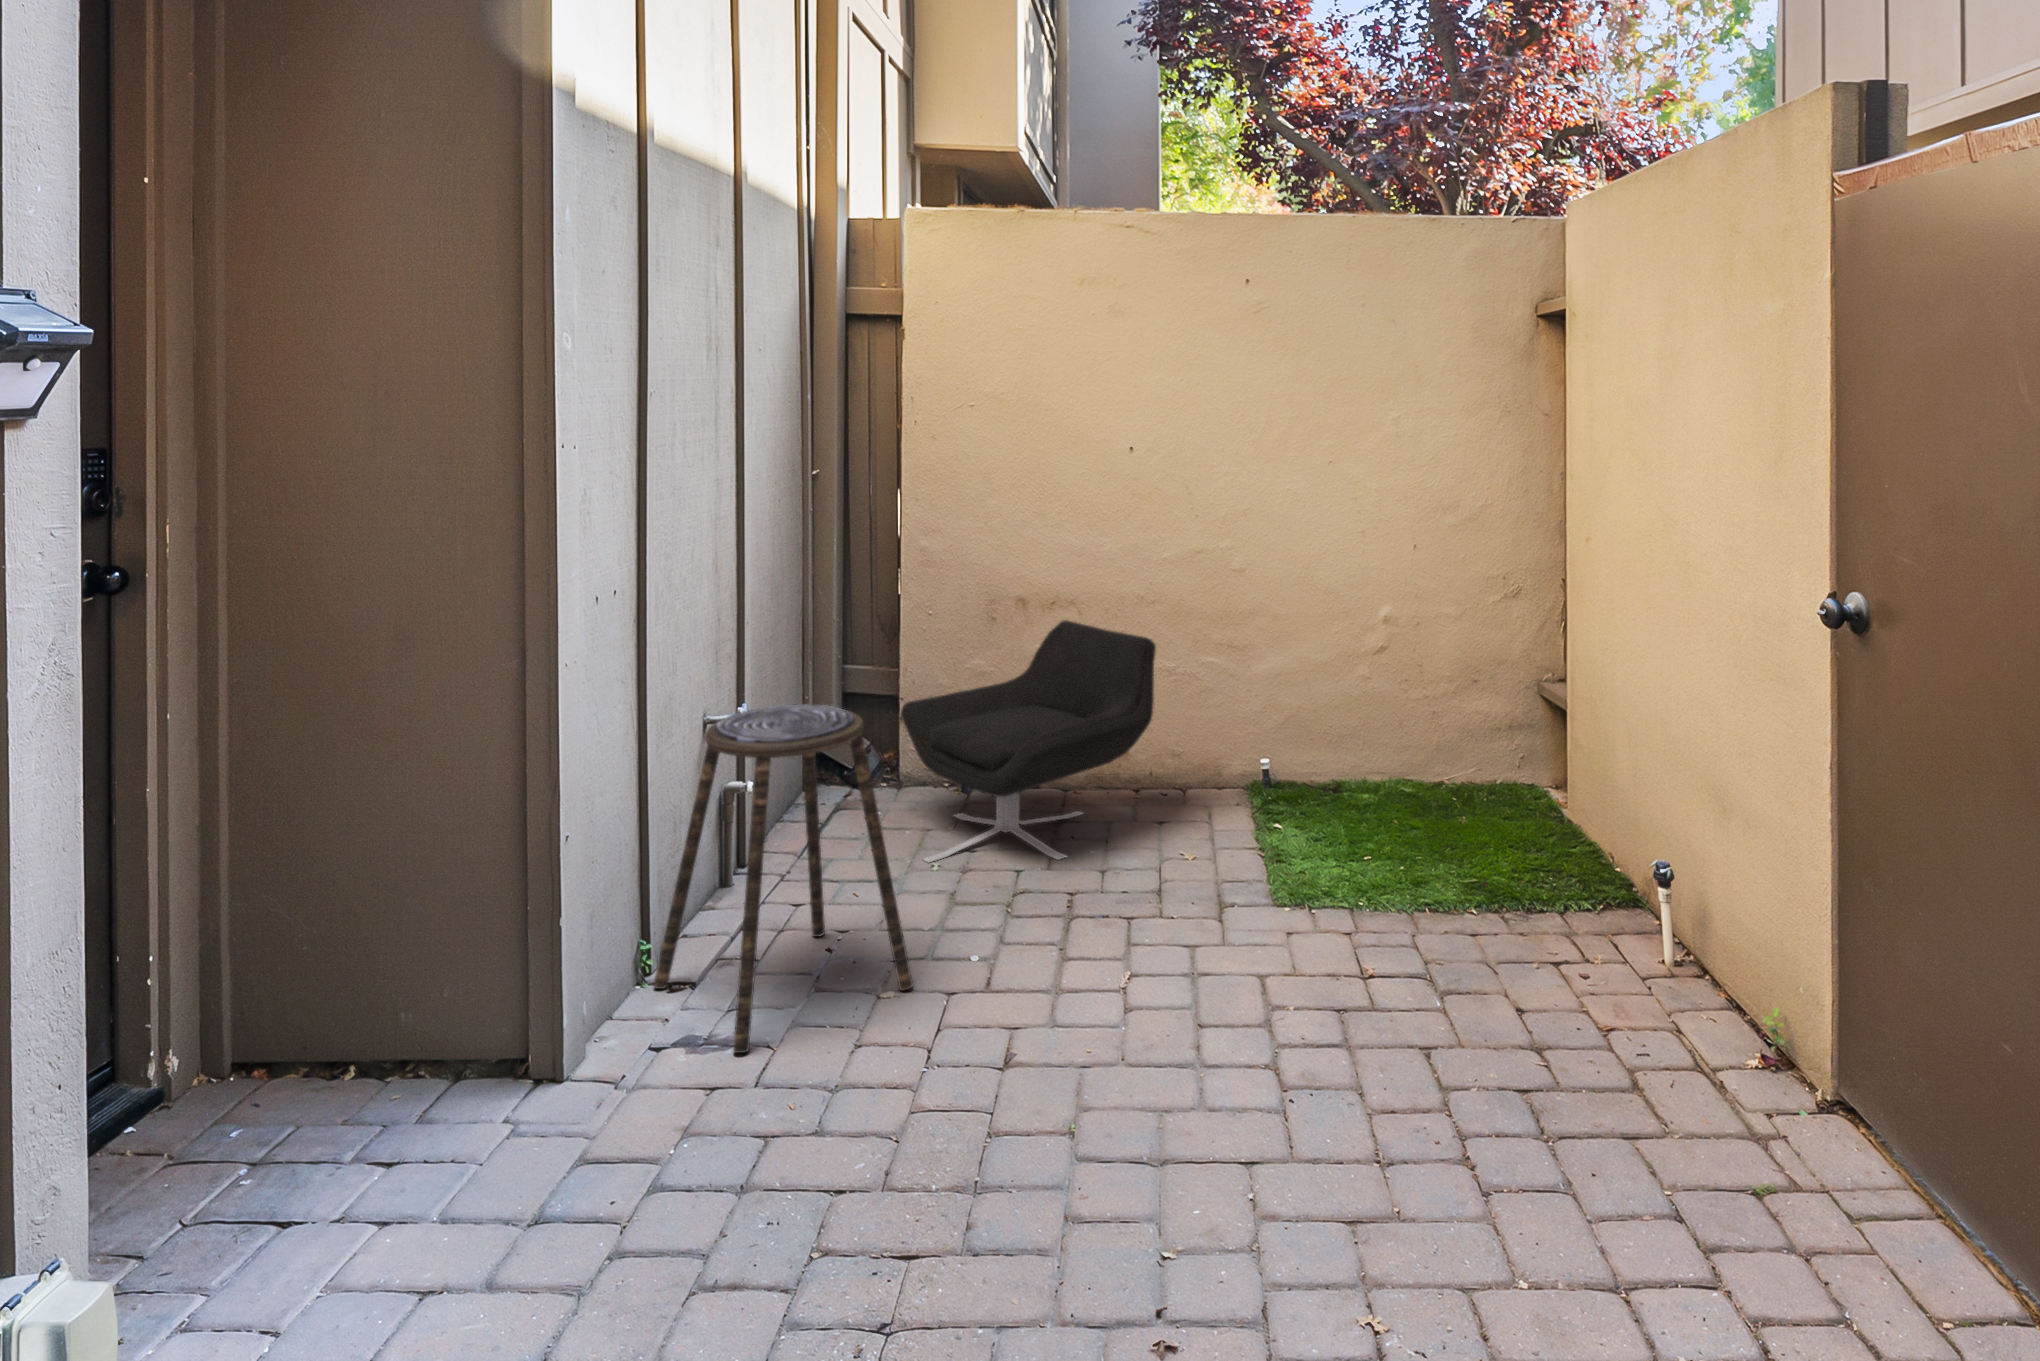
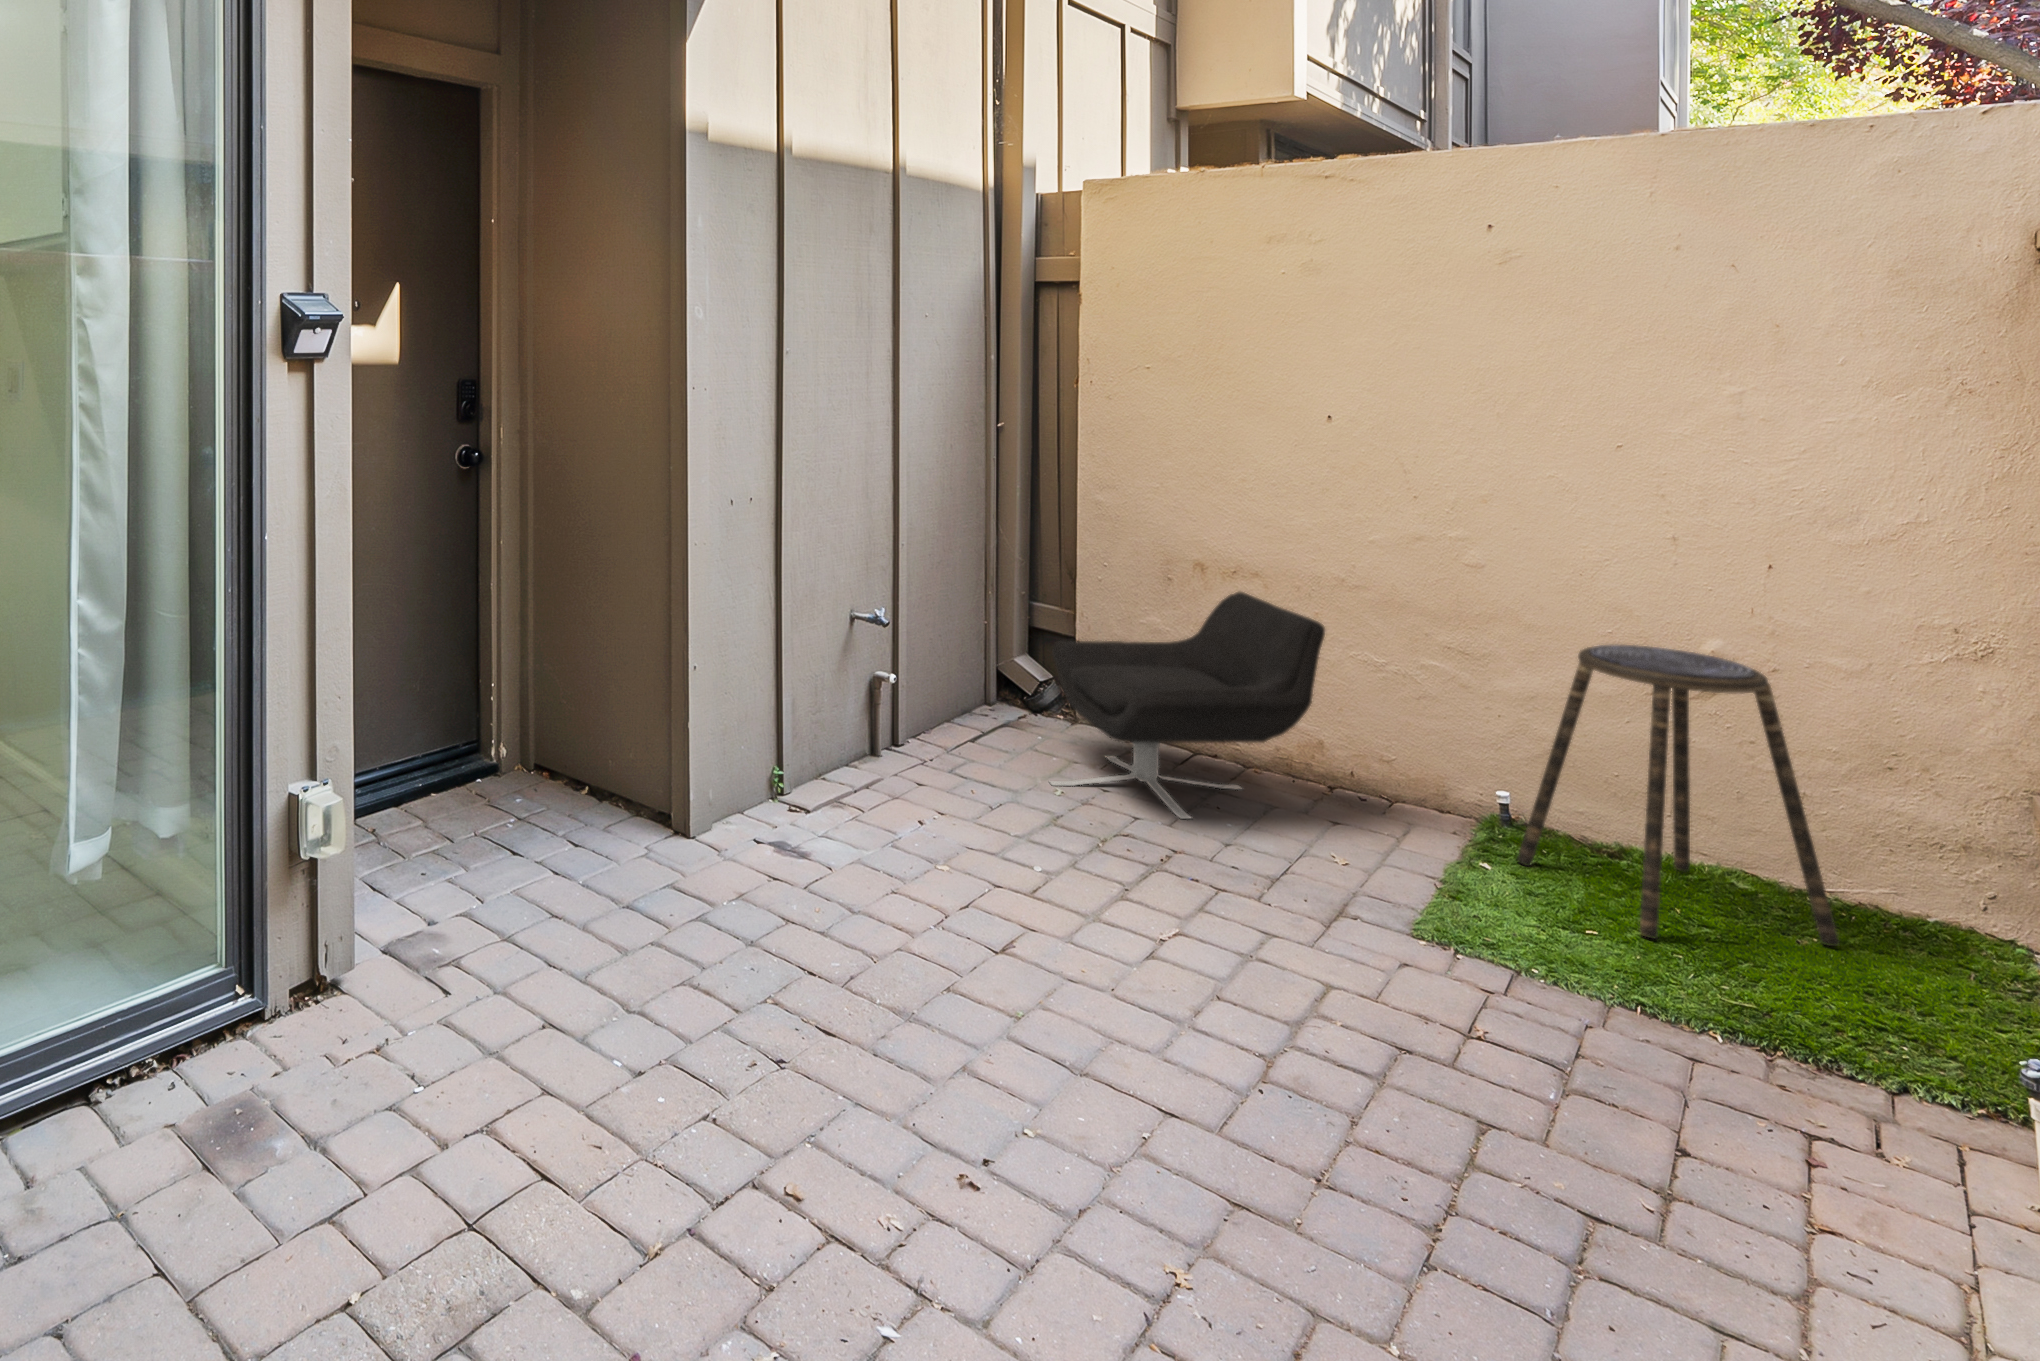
stool: present [653,704,913,1053] -> present [1517,645,1839,946]

